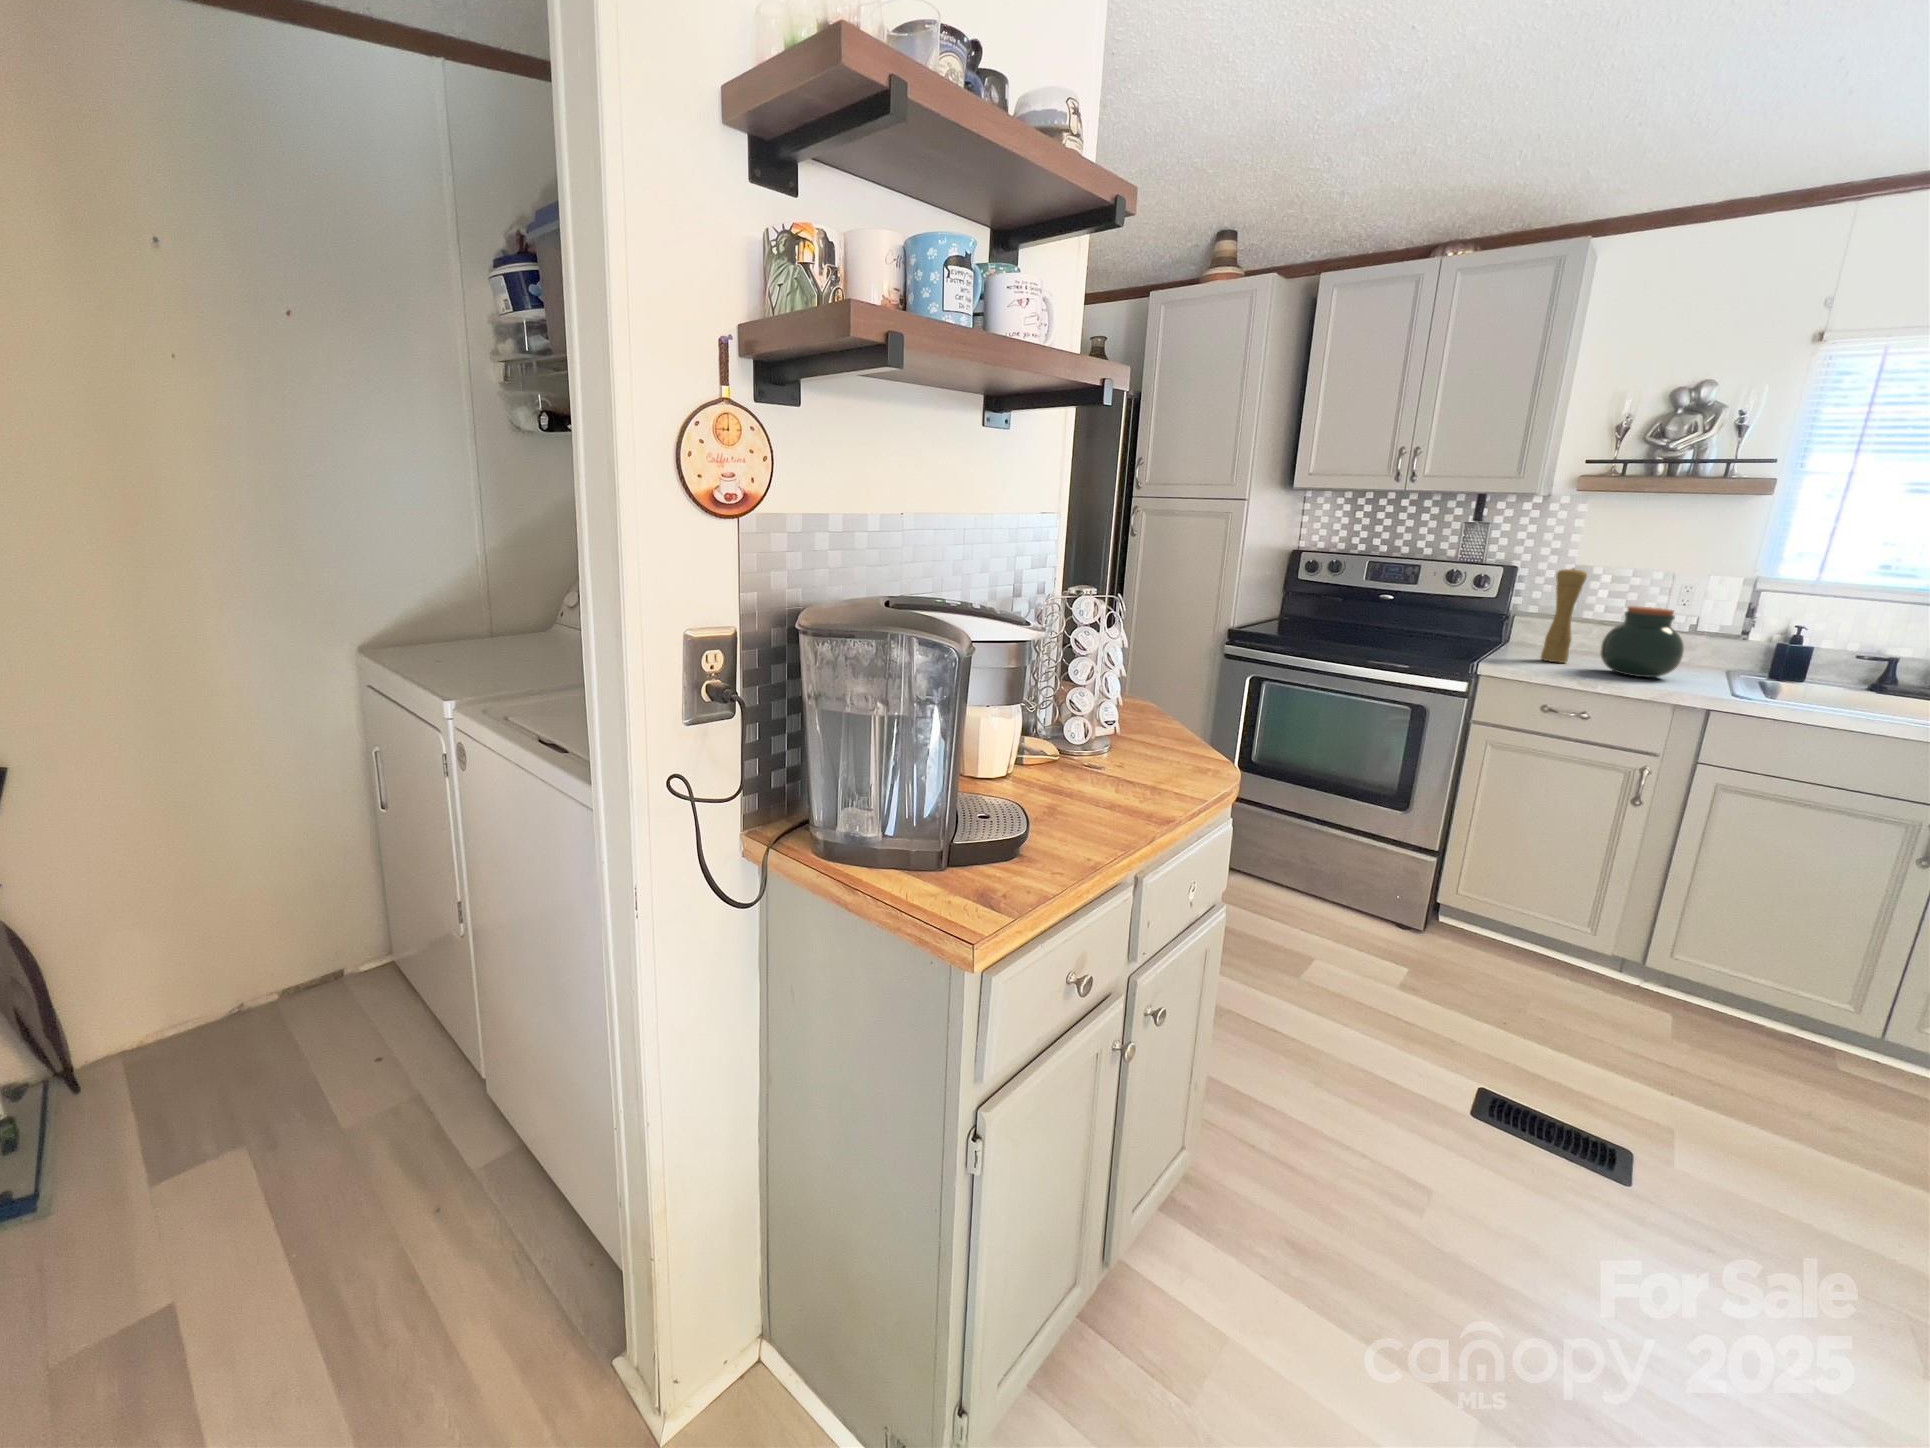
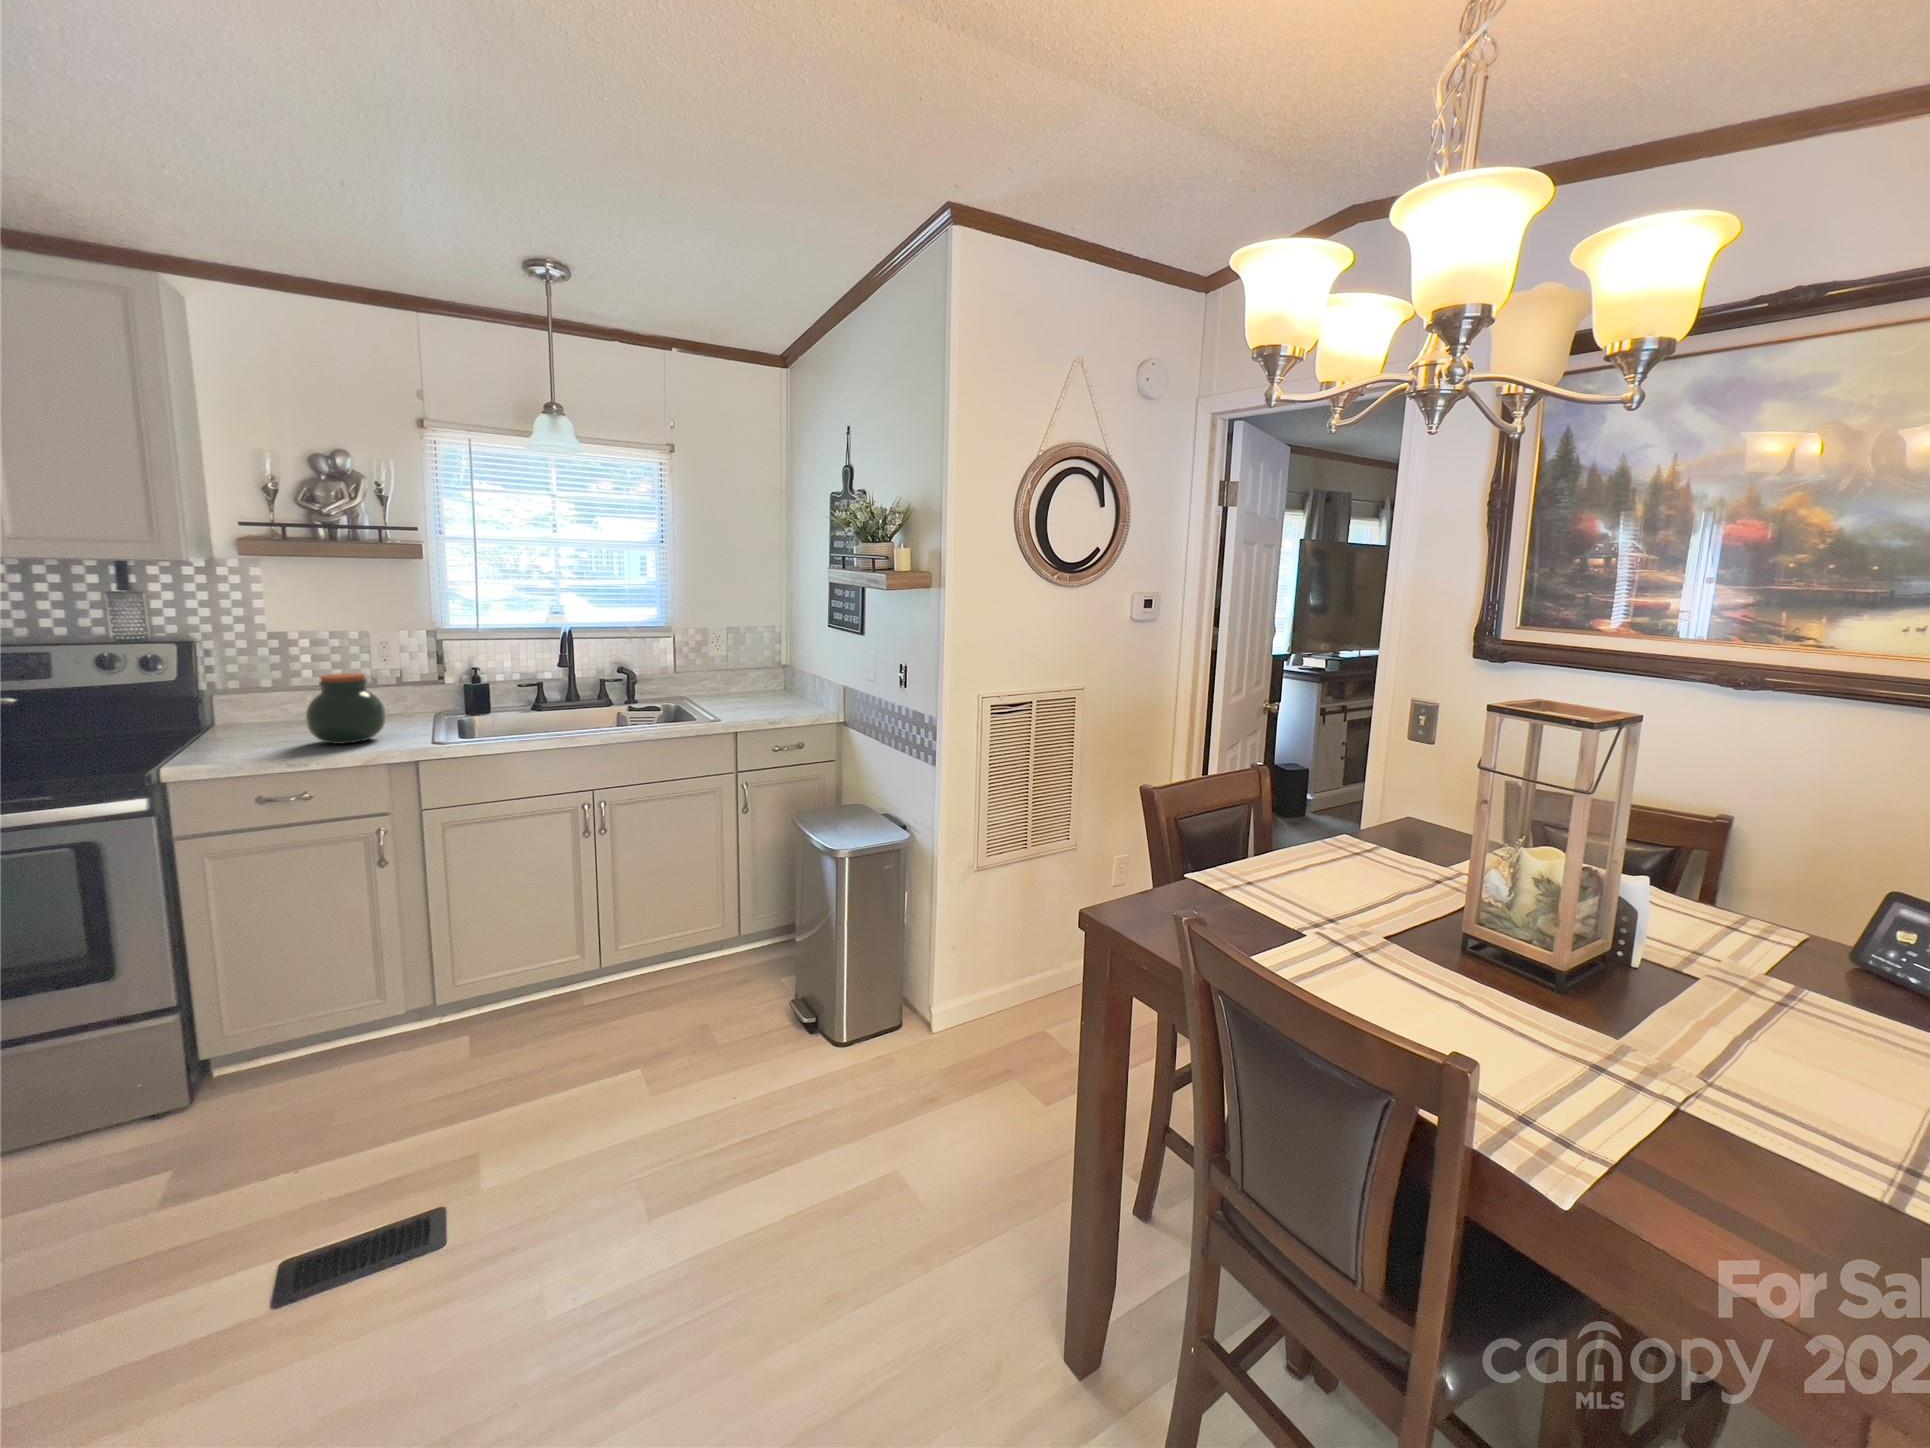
pepper mill: present [1541,568,1587,663] -> none [235,642,279,745]

